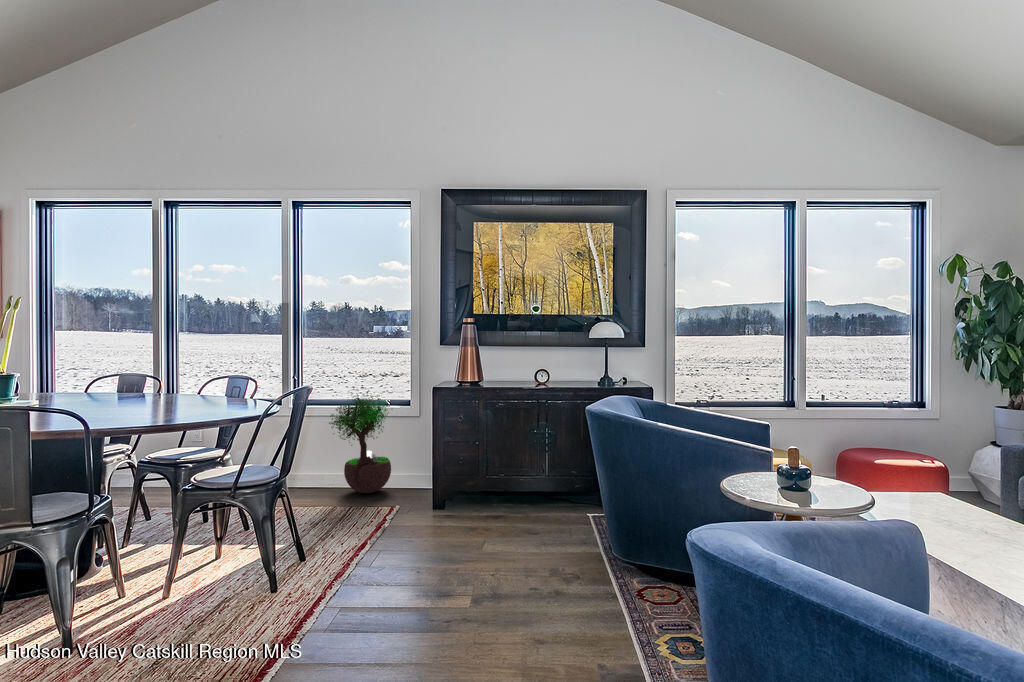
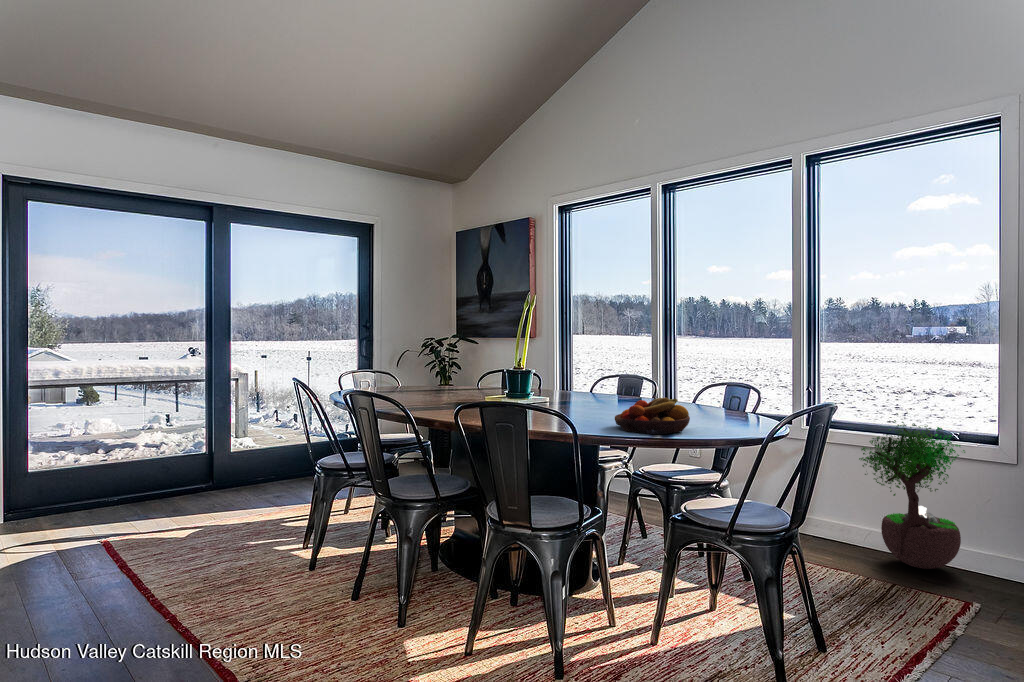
fruit bowl: none [124,389,197,422] -> present [615,398,690,434]

